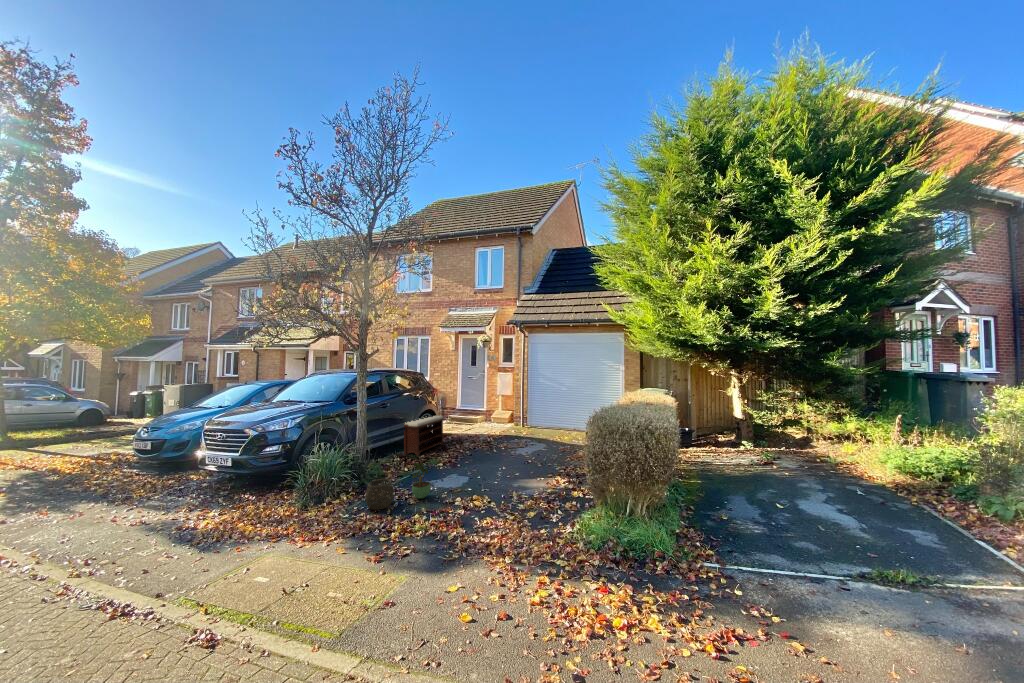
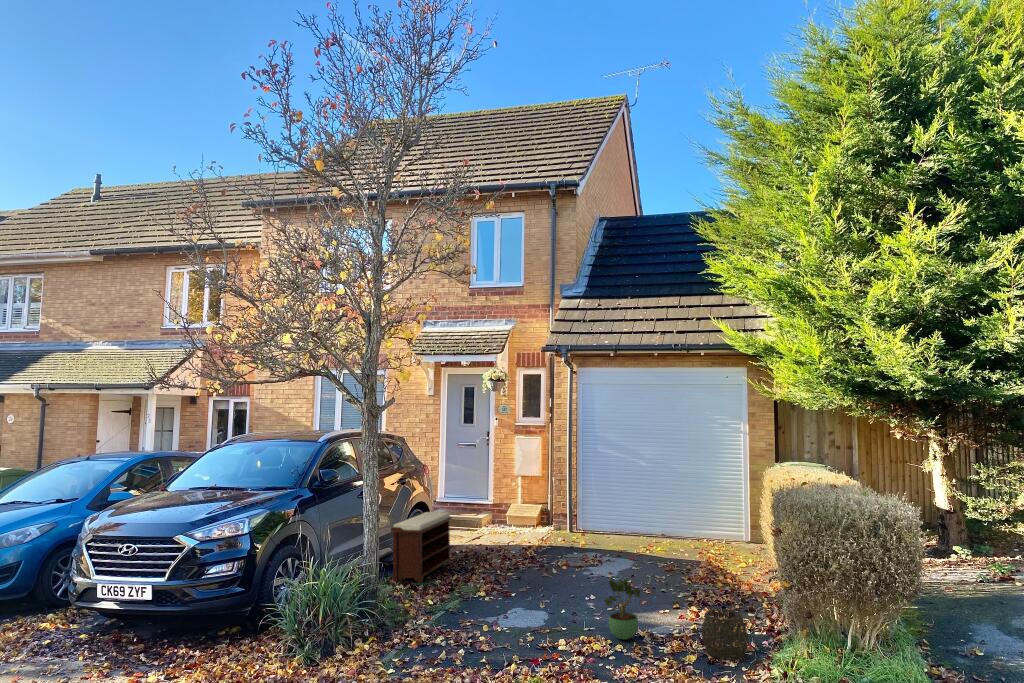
potted plant: present [412,462,431,499] -> present [604,579,640,640]
woven basket: present [365,479,394,510] -> present [702,609,748,660]

